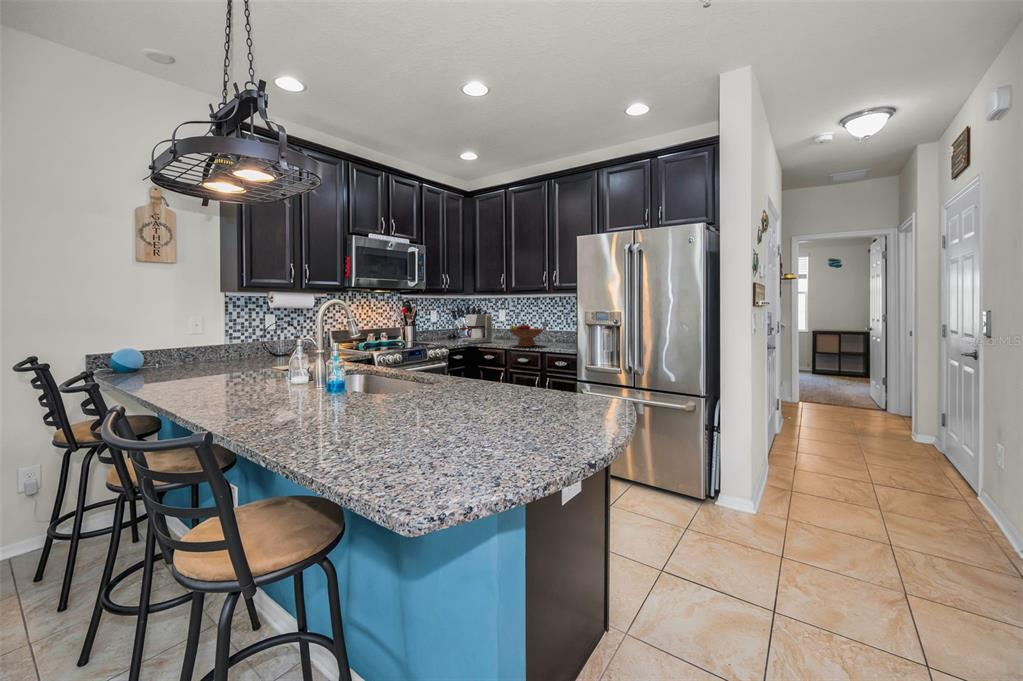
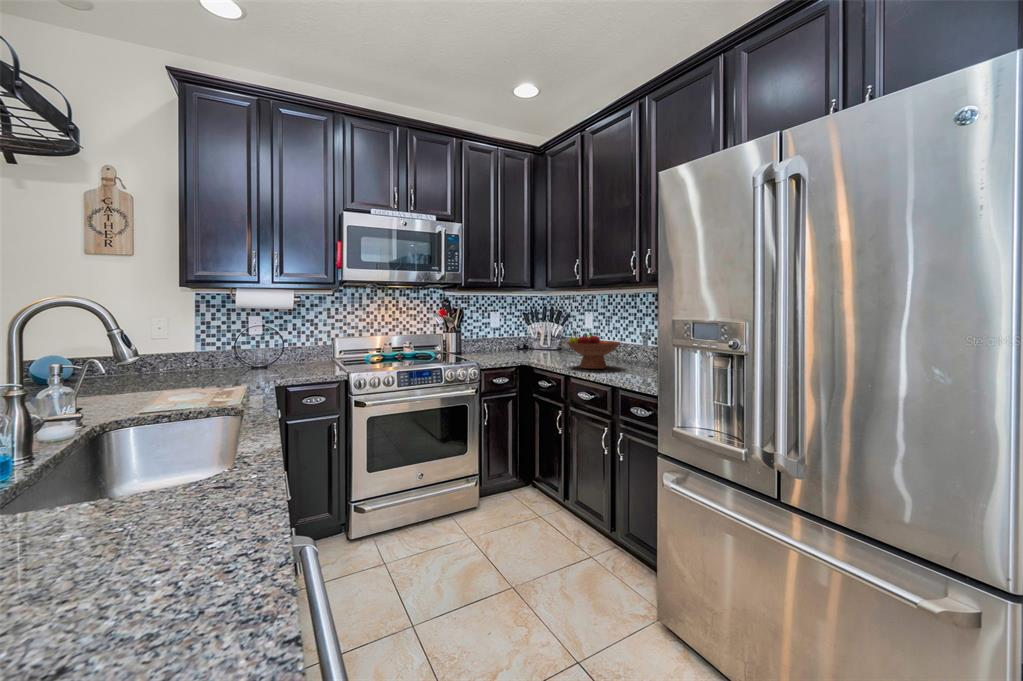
coffee maker: present [460,315,493,343] -> none [515,319,557,359]

